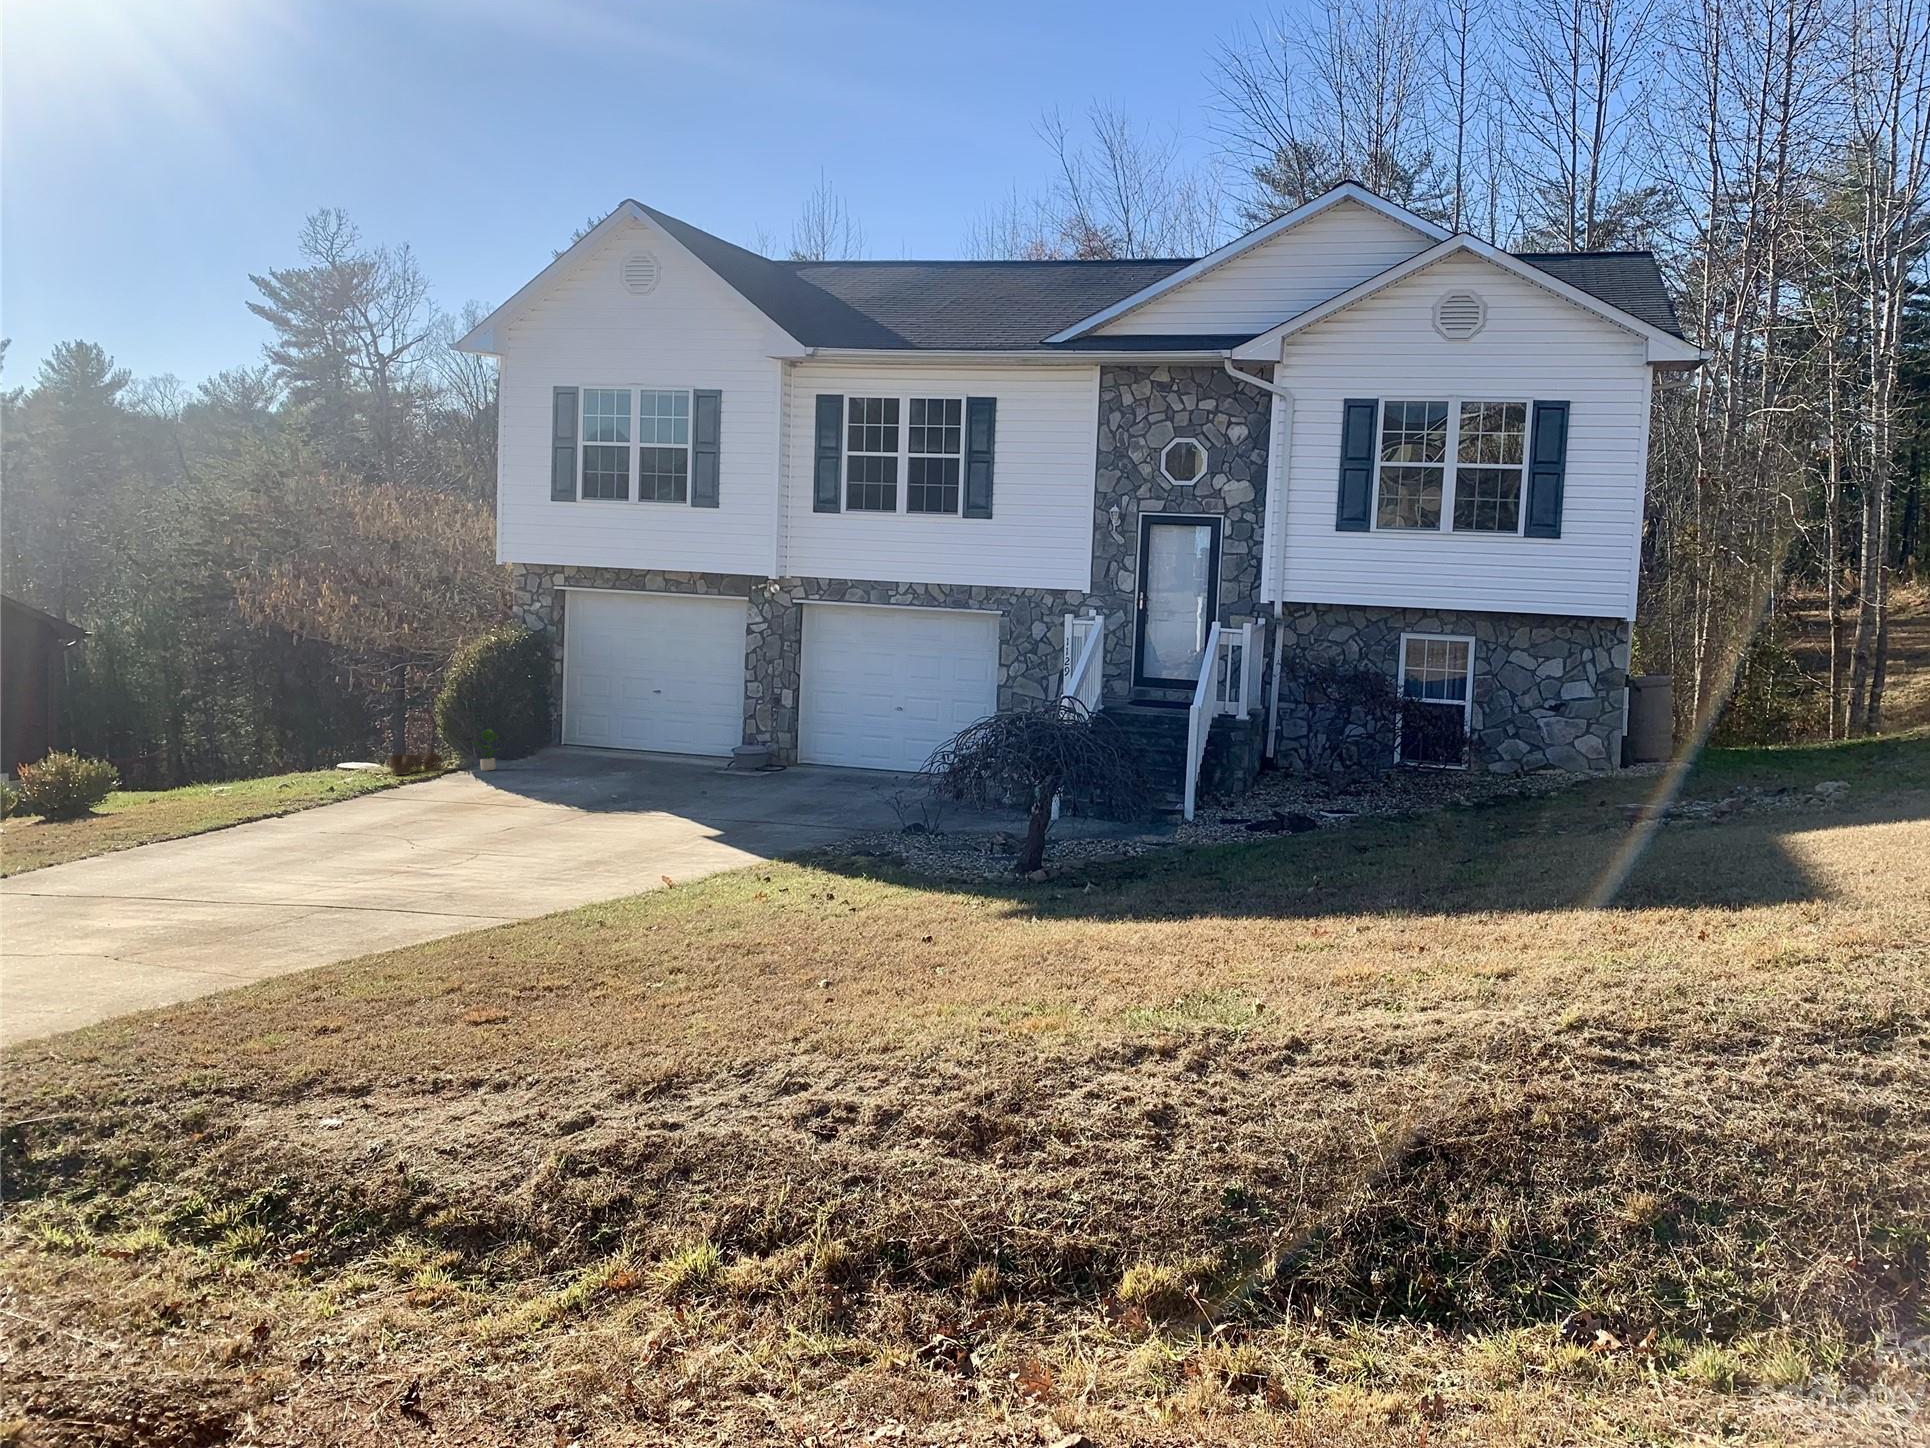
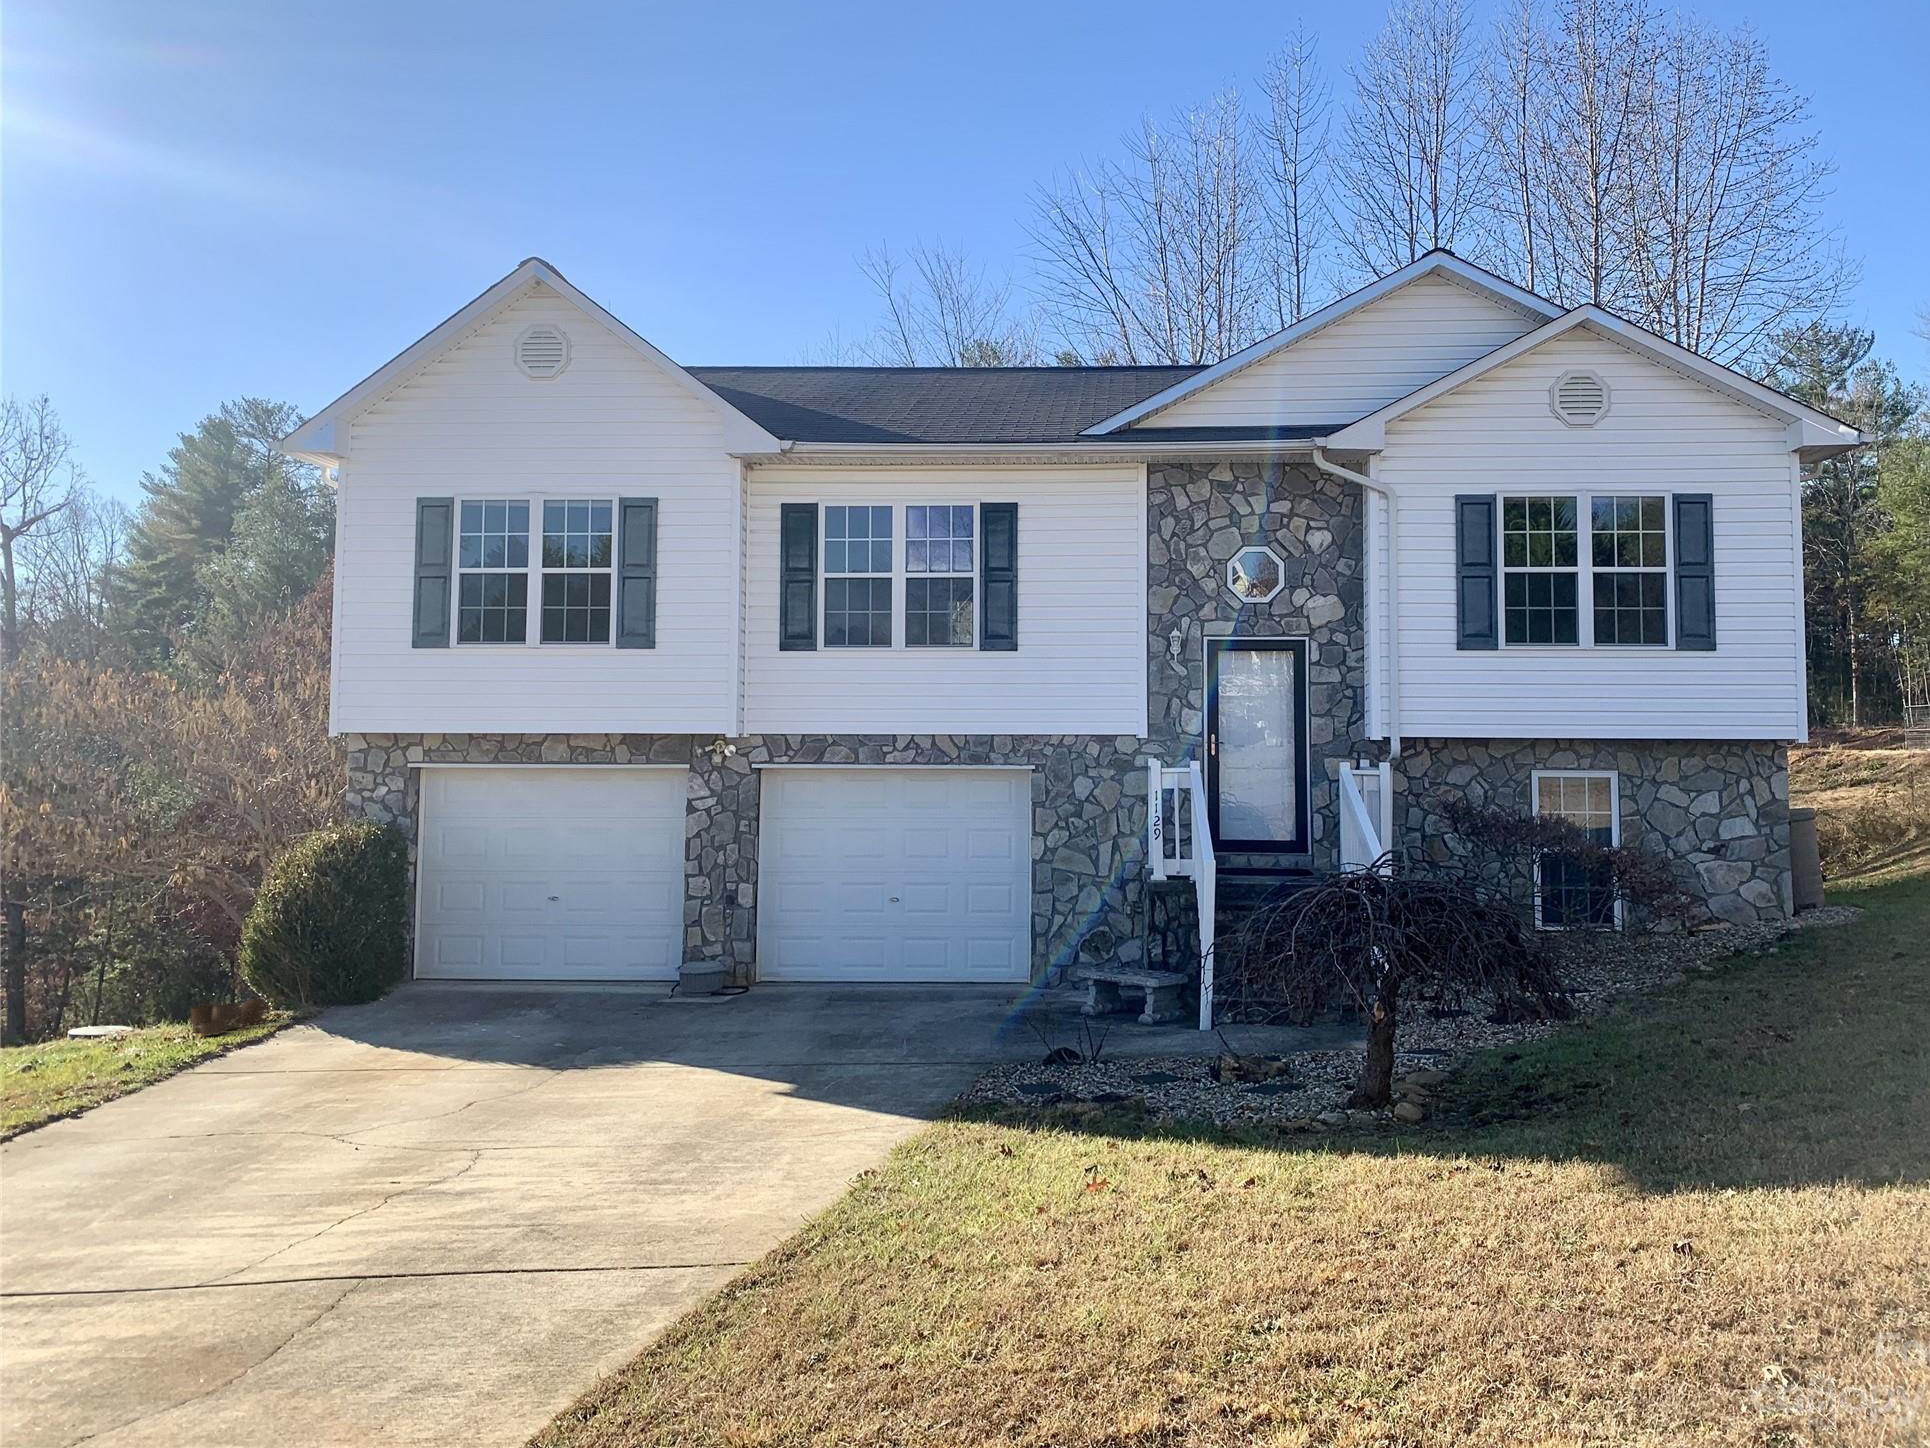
potted plant: present [470,729,500,771] -> none [313,959,361,1019]

